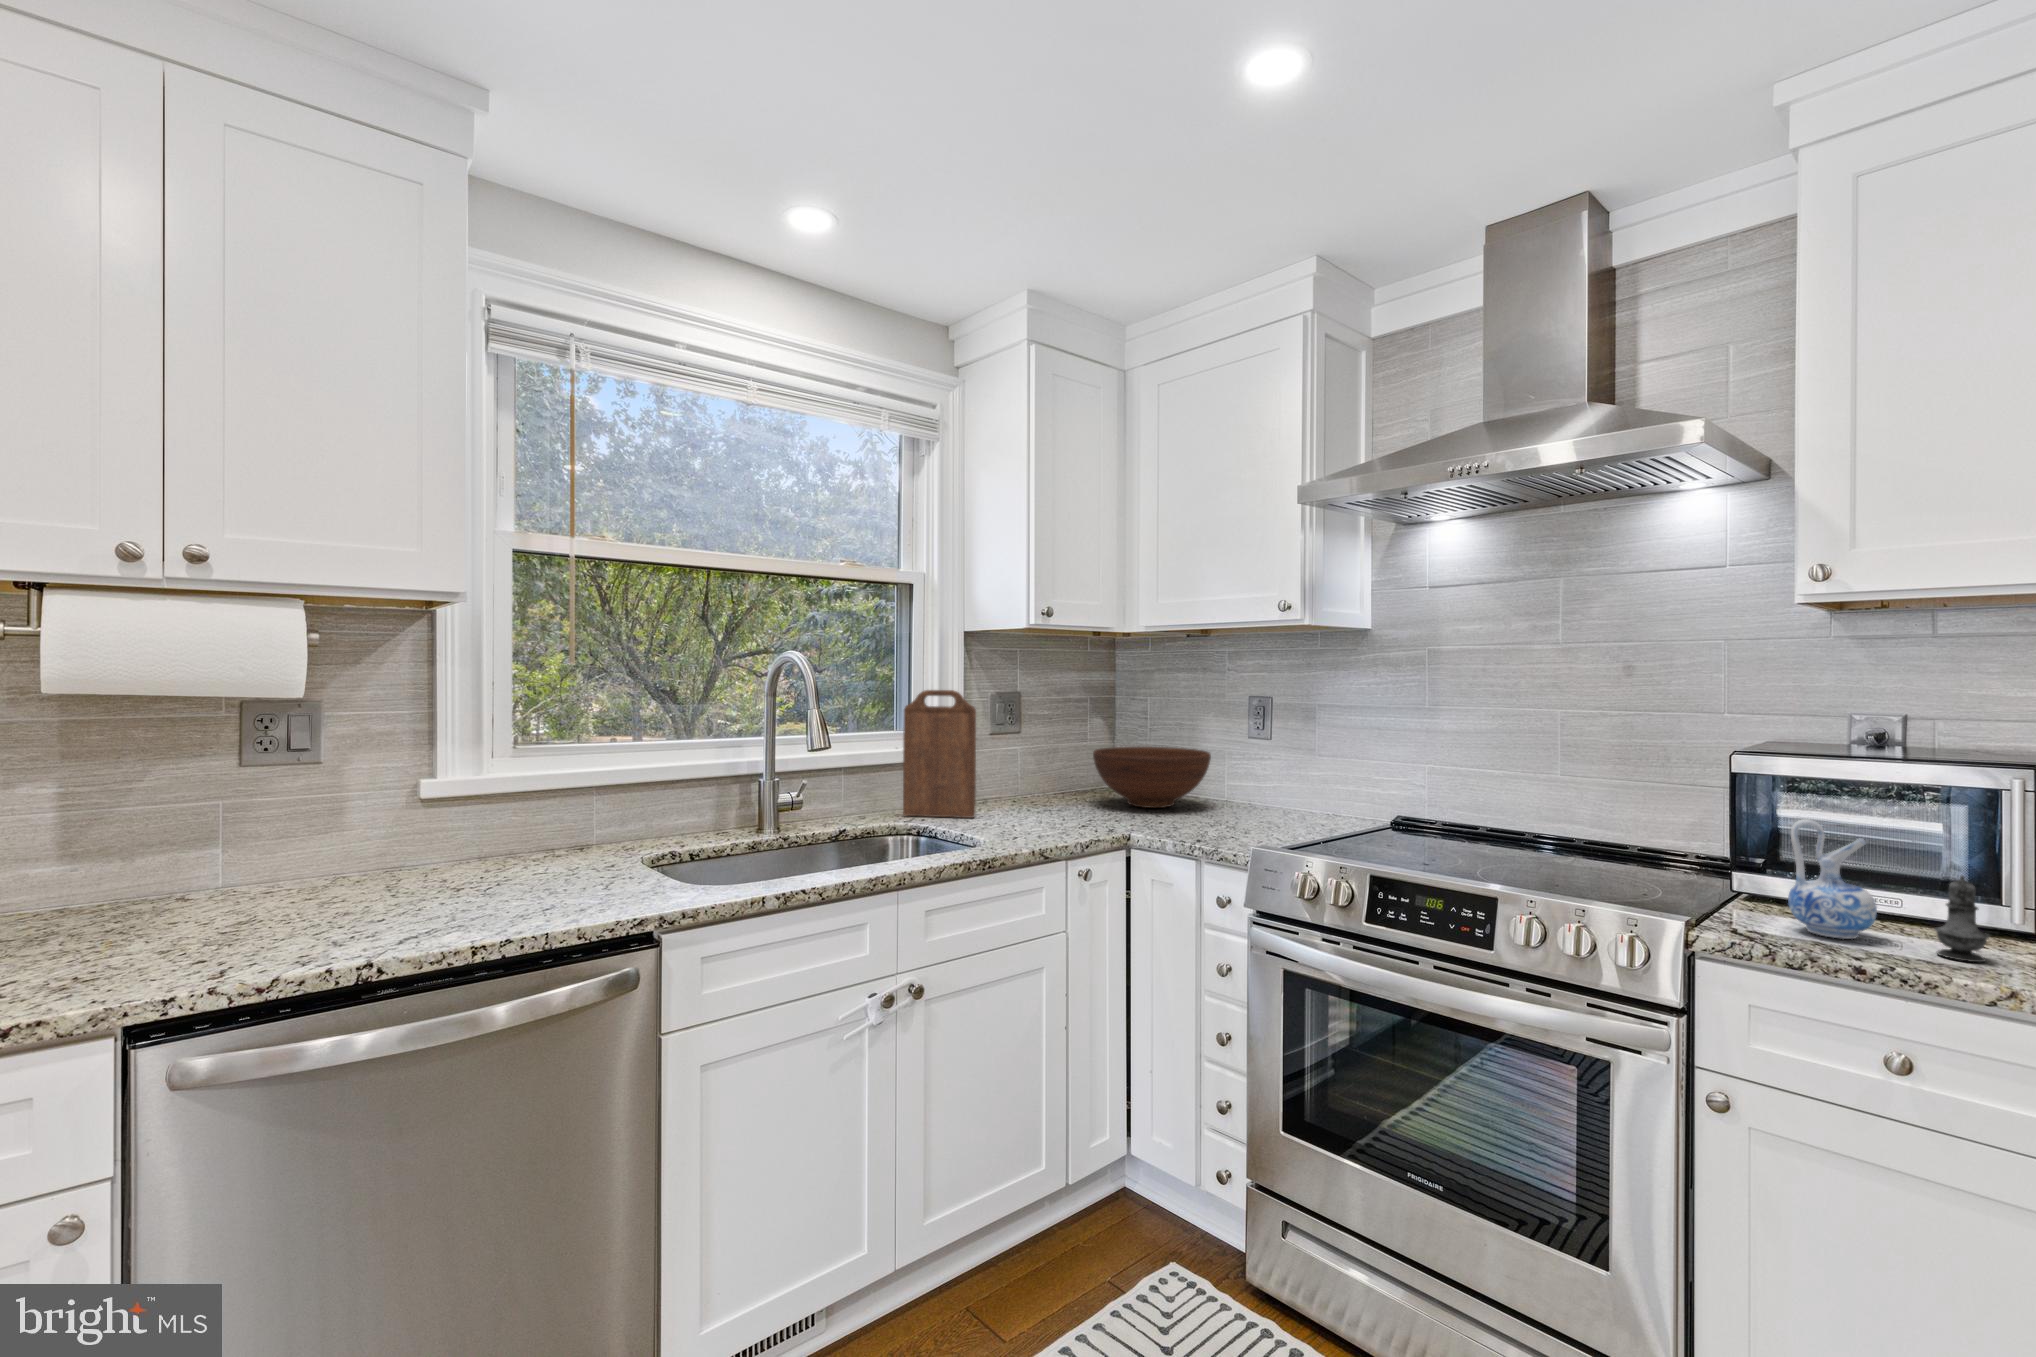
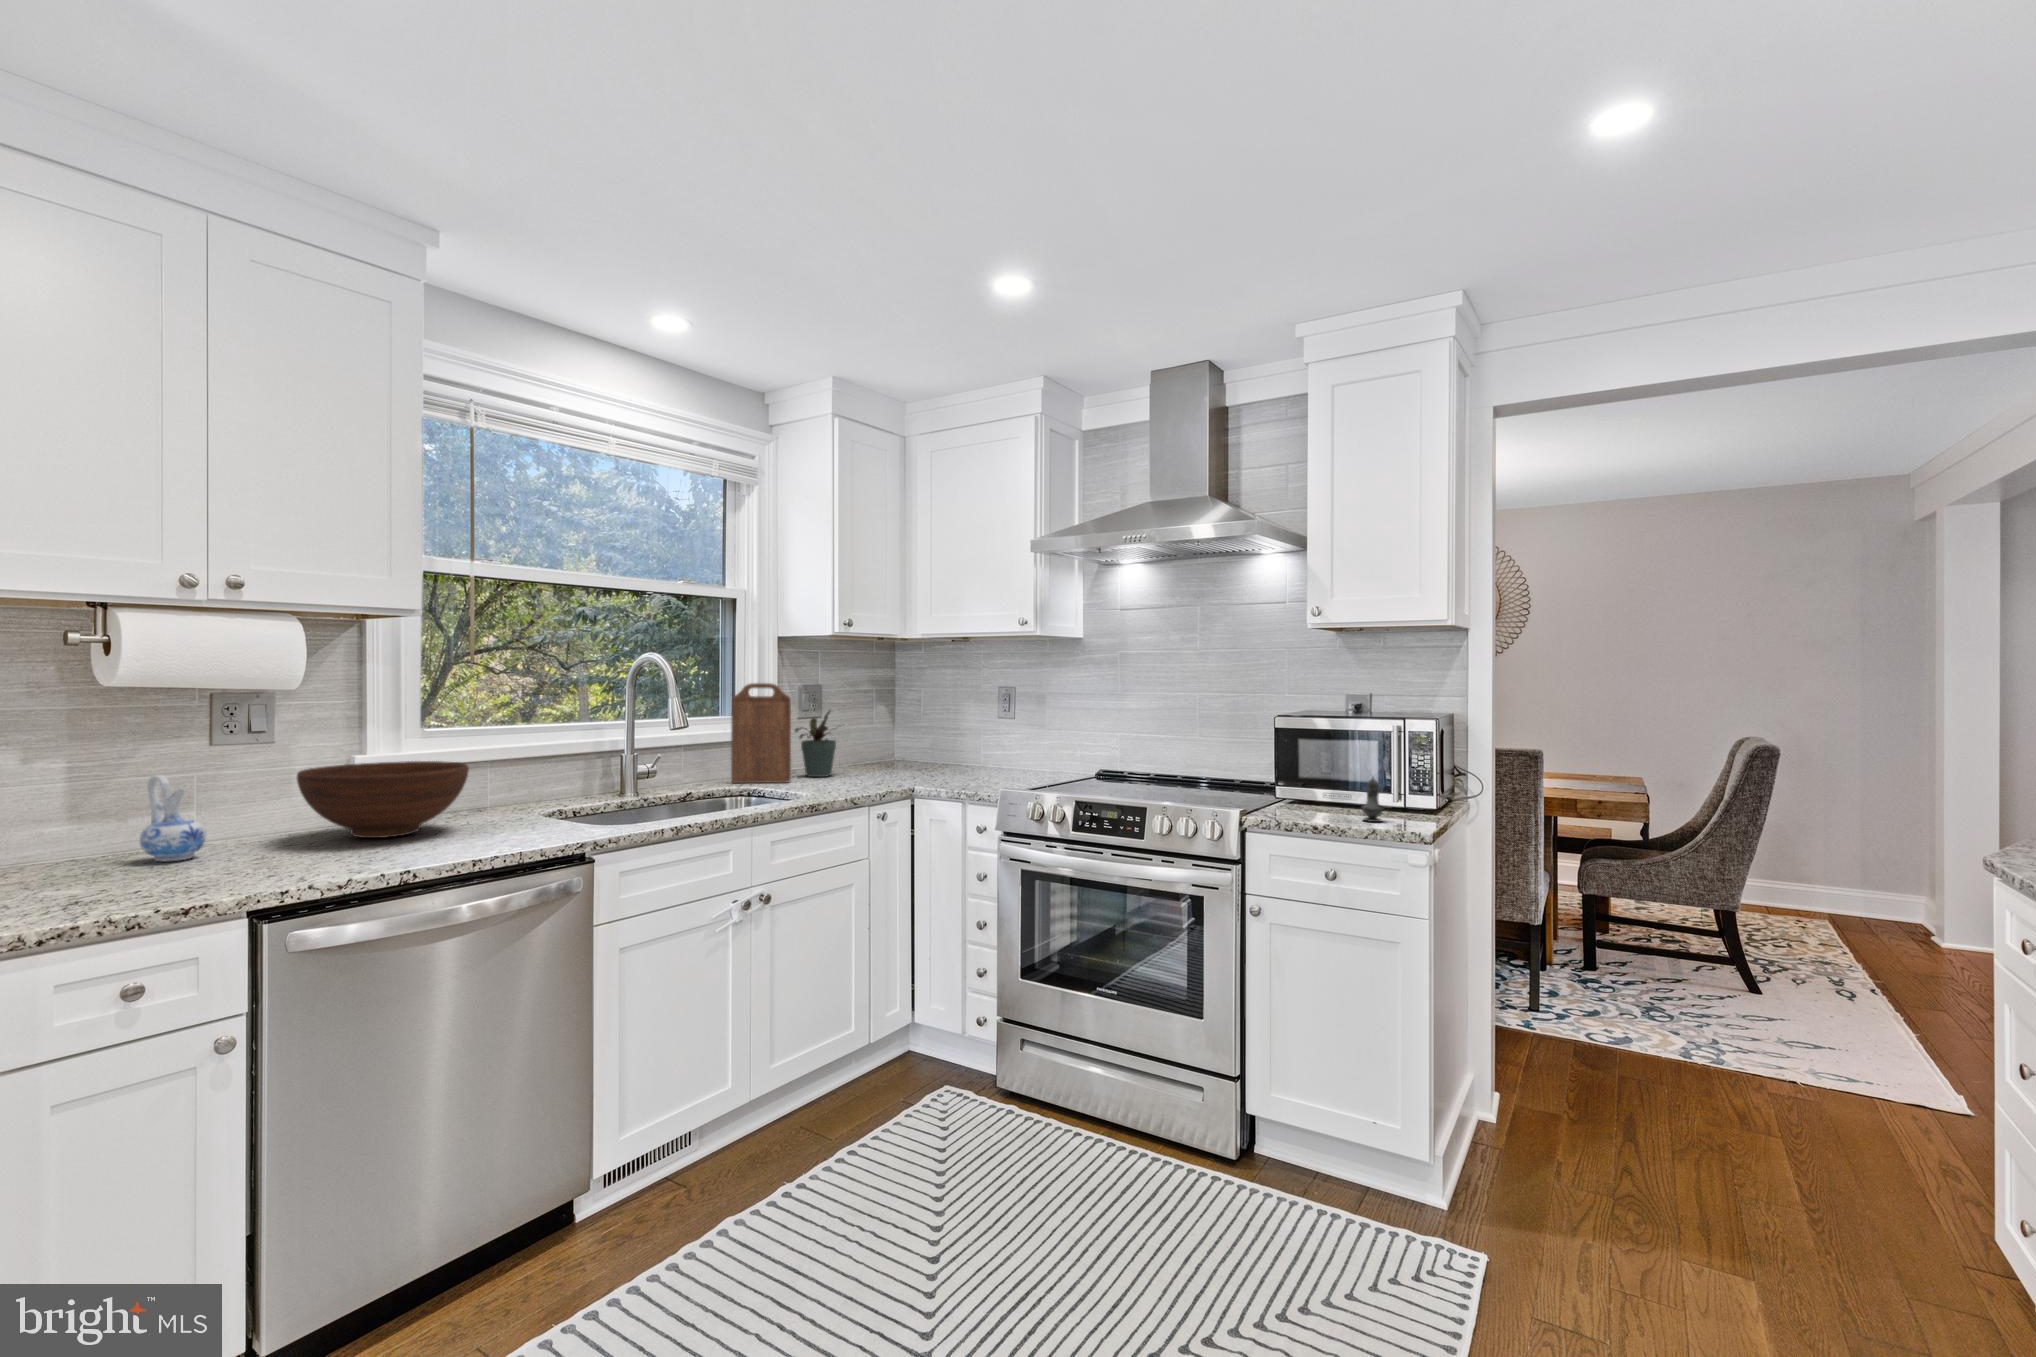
potted plant: none [984,723,1048,810] -> present [795,711,836,777]
fruit bowl: present [1093,747,1211,808] -> present [297,761,469,838]
ceramic pitcher: present [1788,819,1877,939] -> present [140,775,206,861]

